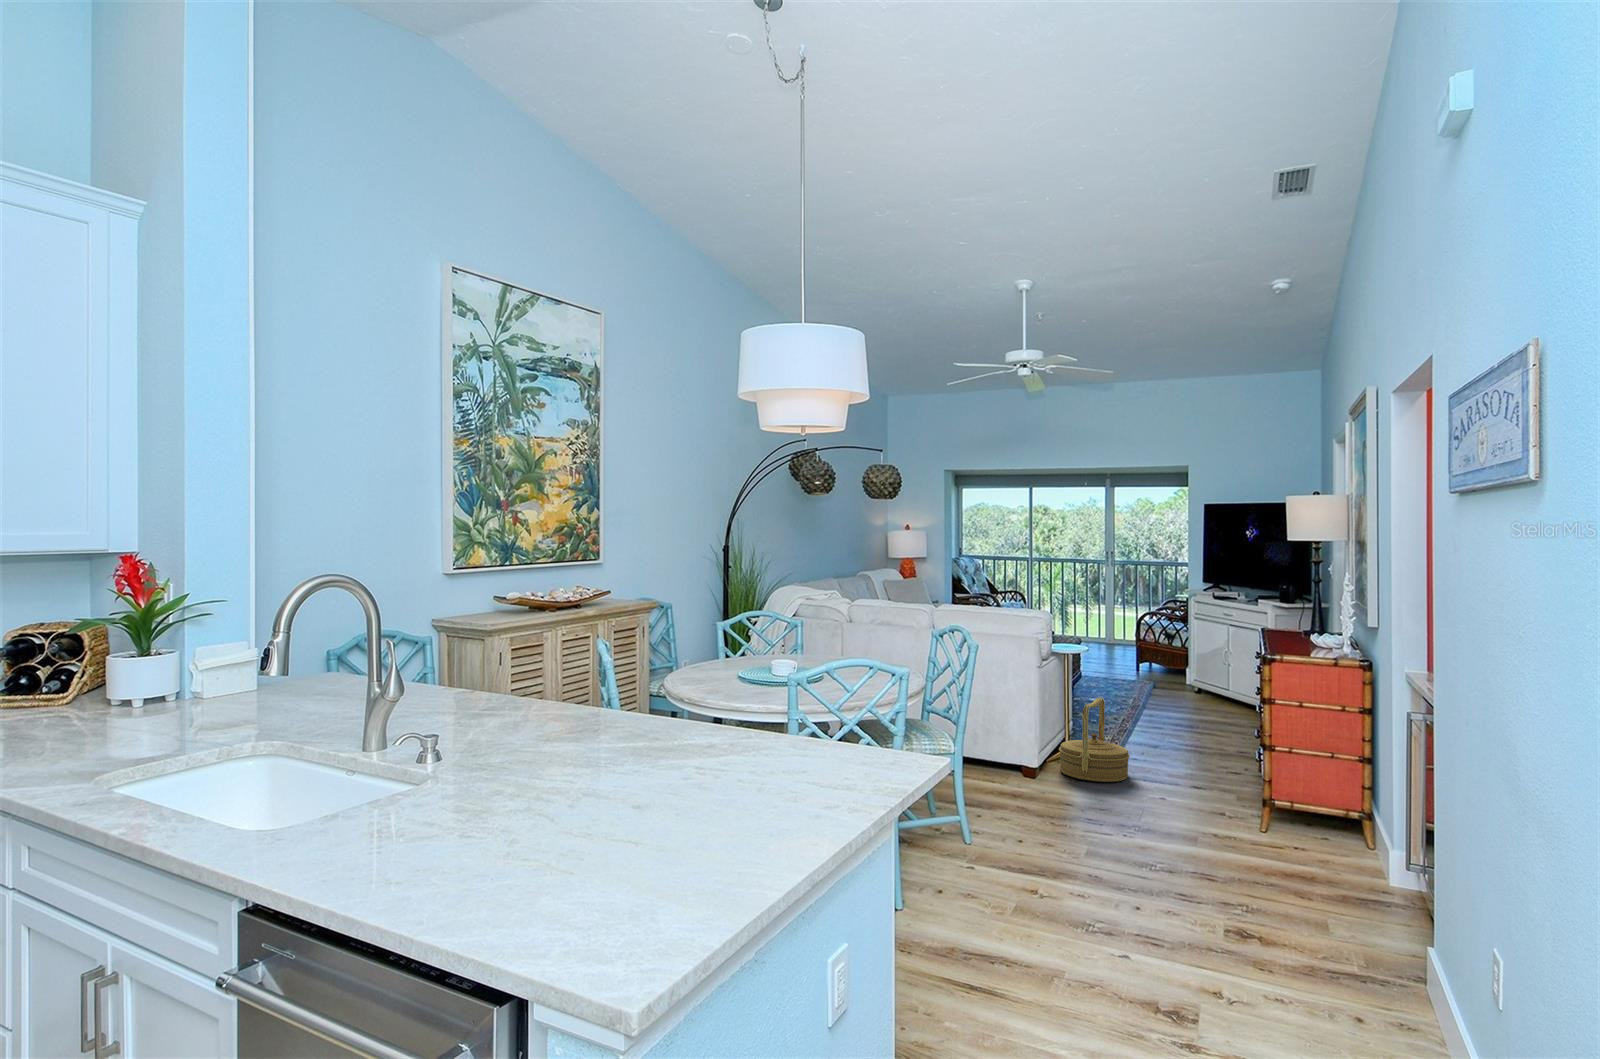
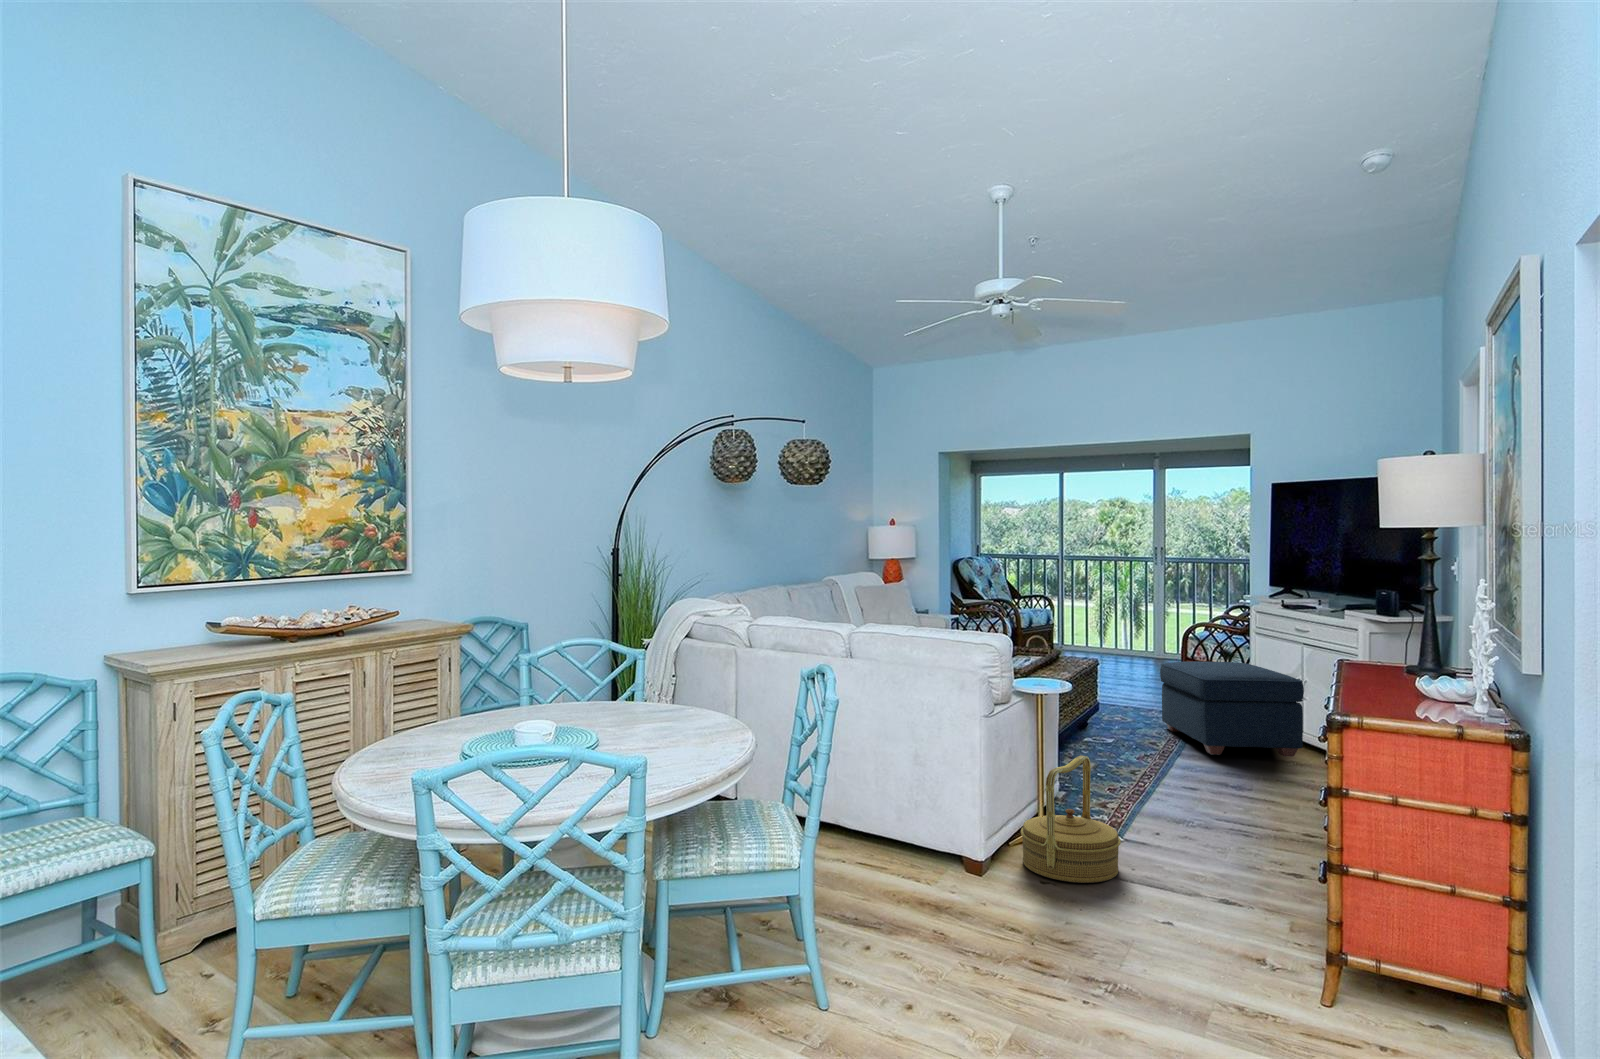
ottoman: none [1124,639,1235,708] -> present [1160,661,1304,757]

